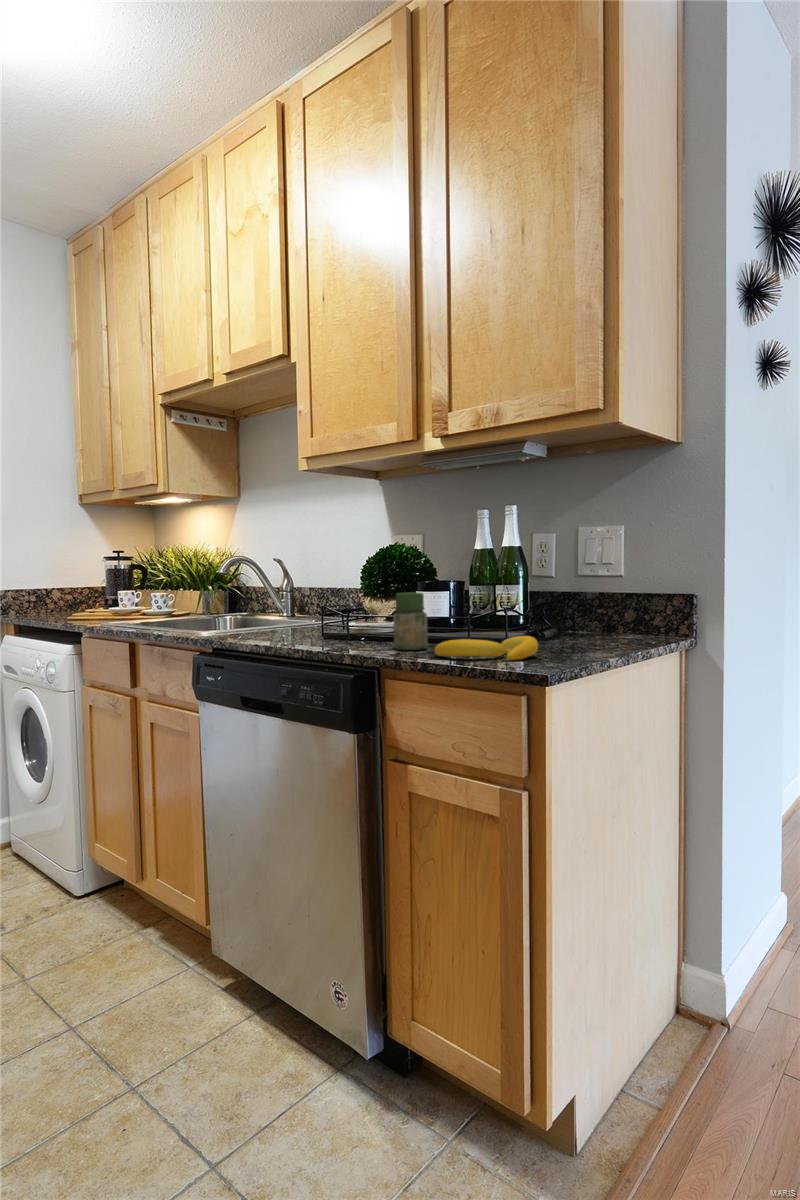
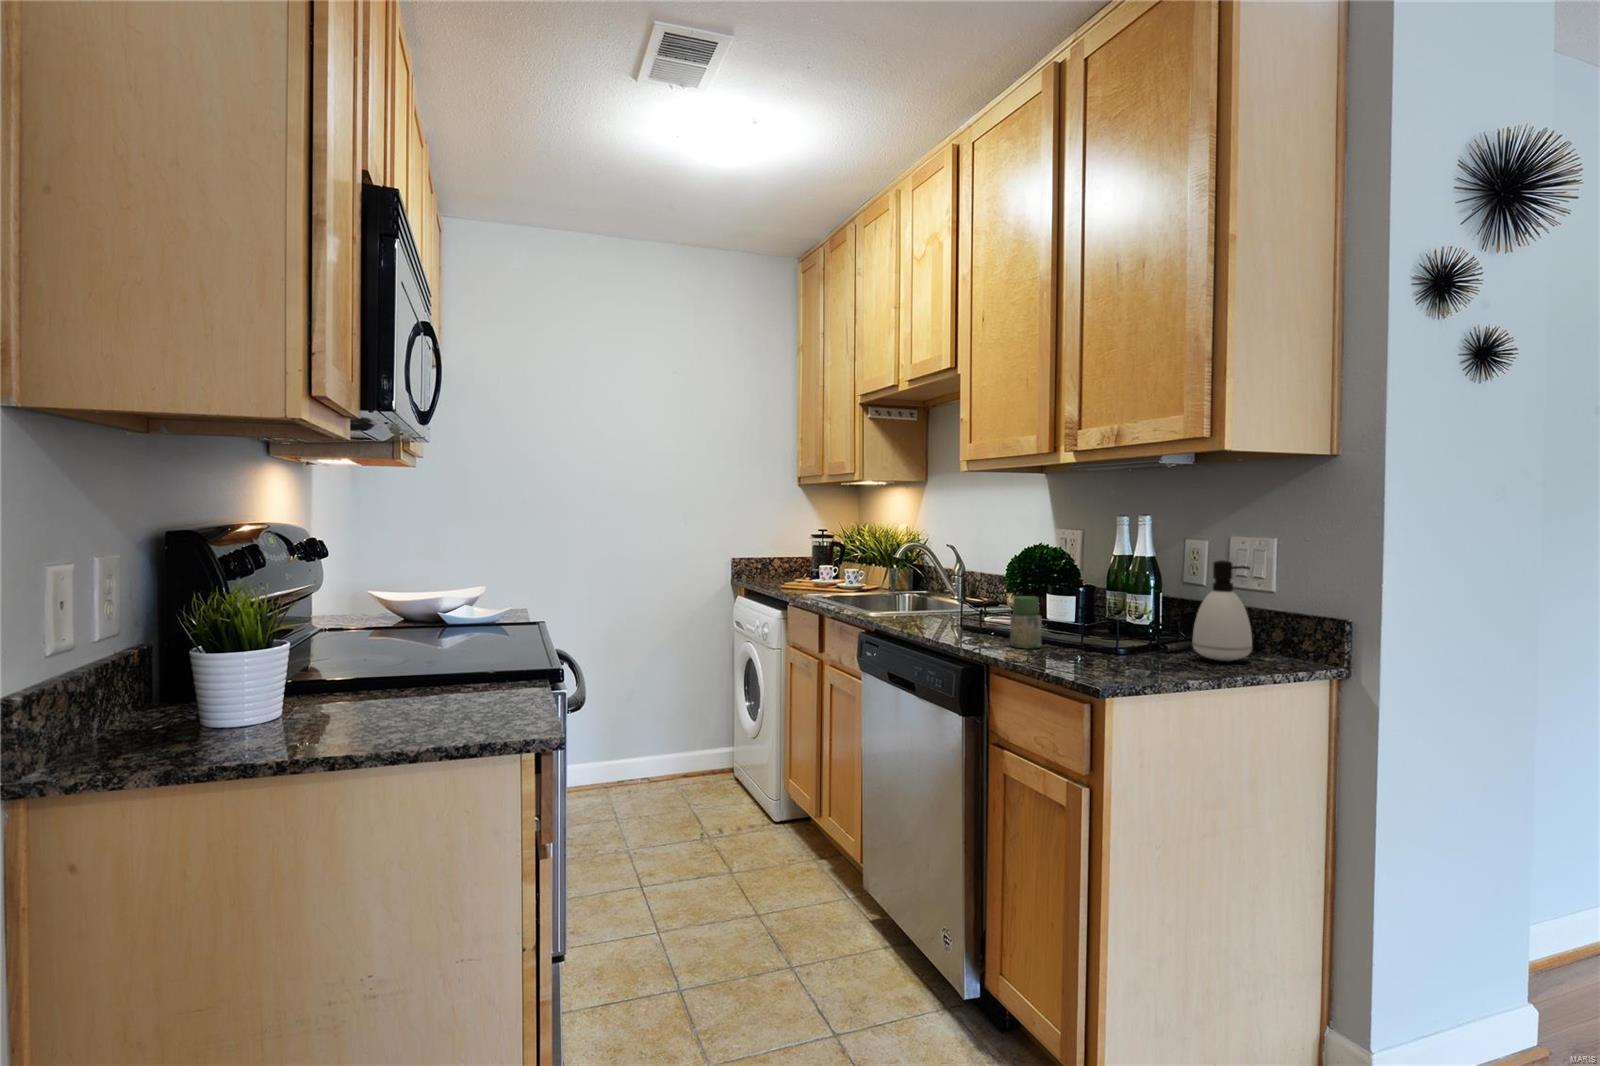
soap dispenser: none [580,542,636,645] -> present [1192,560,1252,661]
banana: present [435,636,538,660] -> none [1033,645,1128,669]

